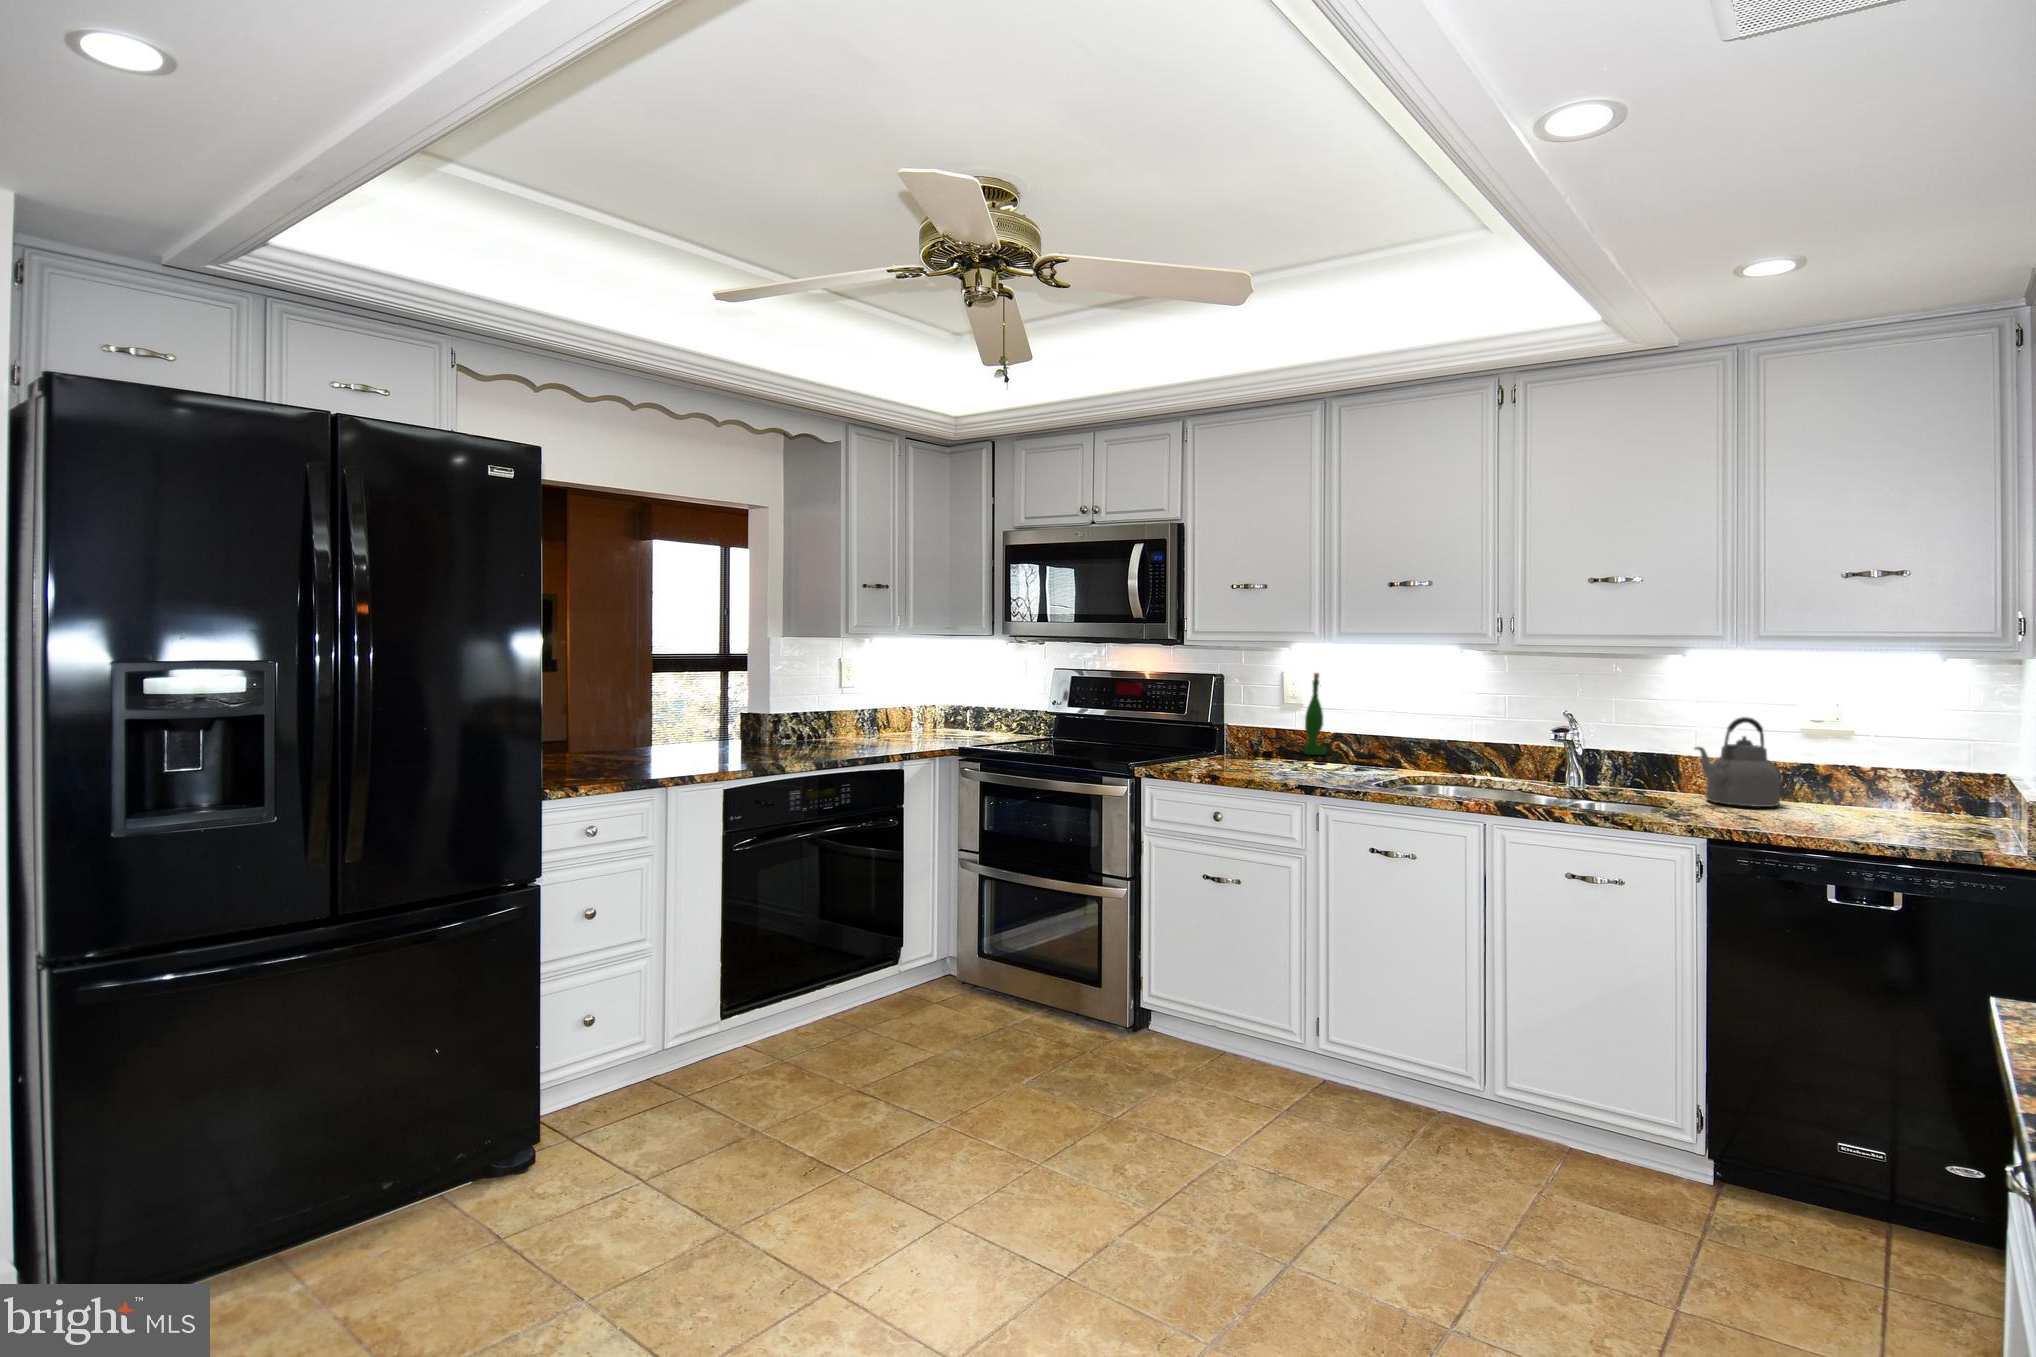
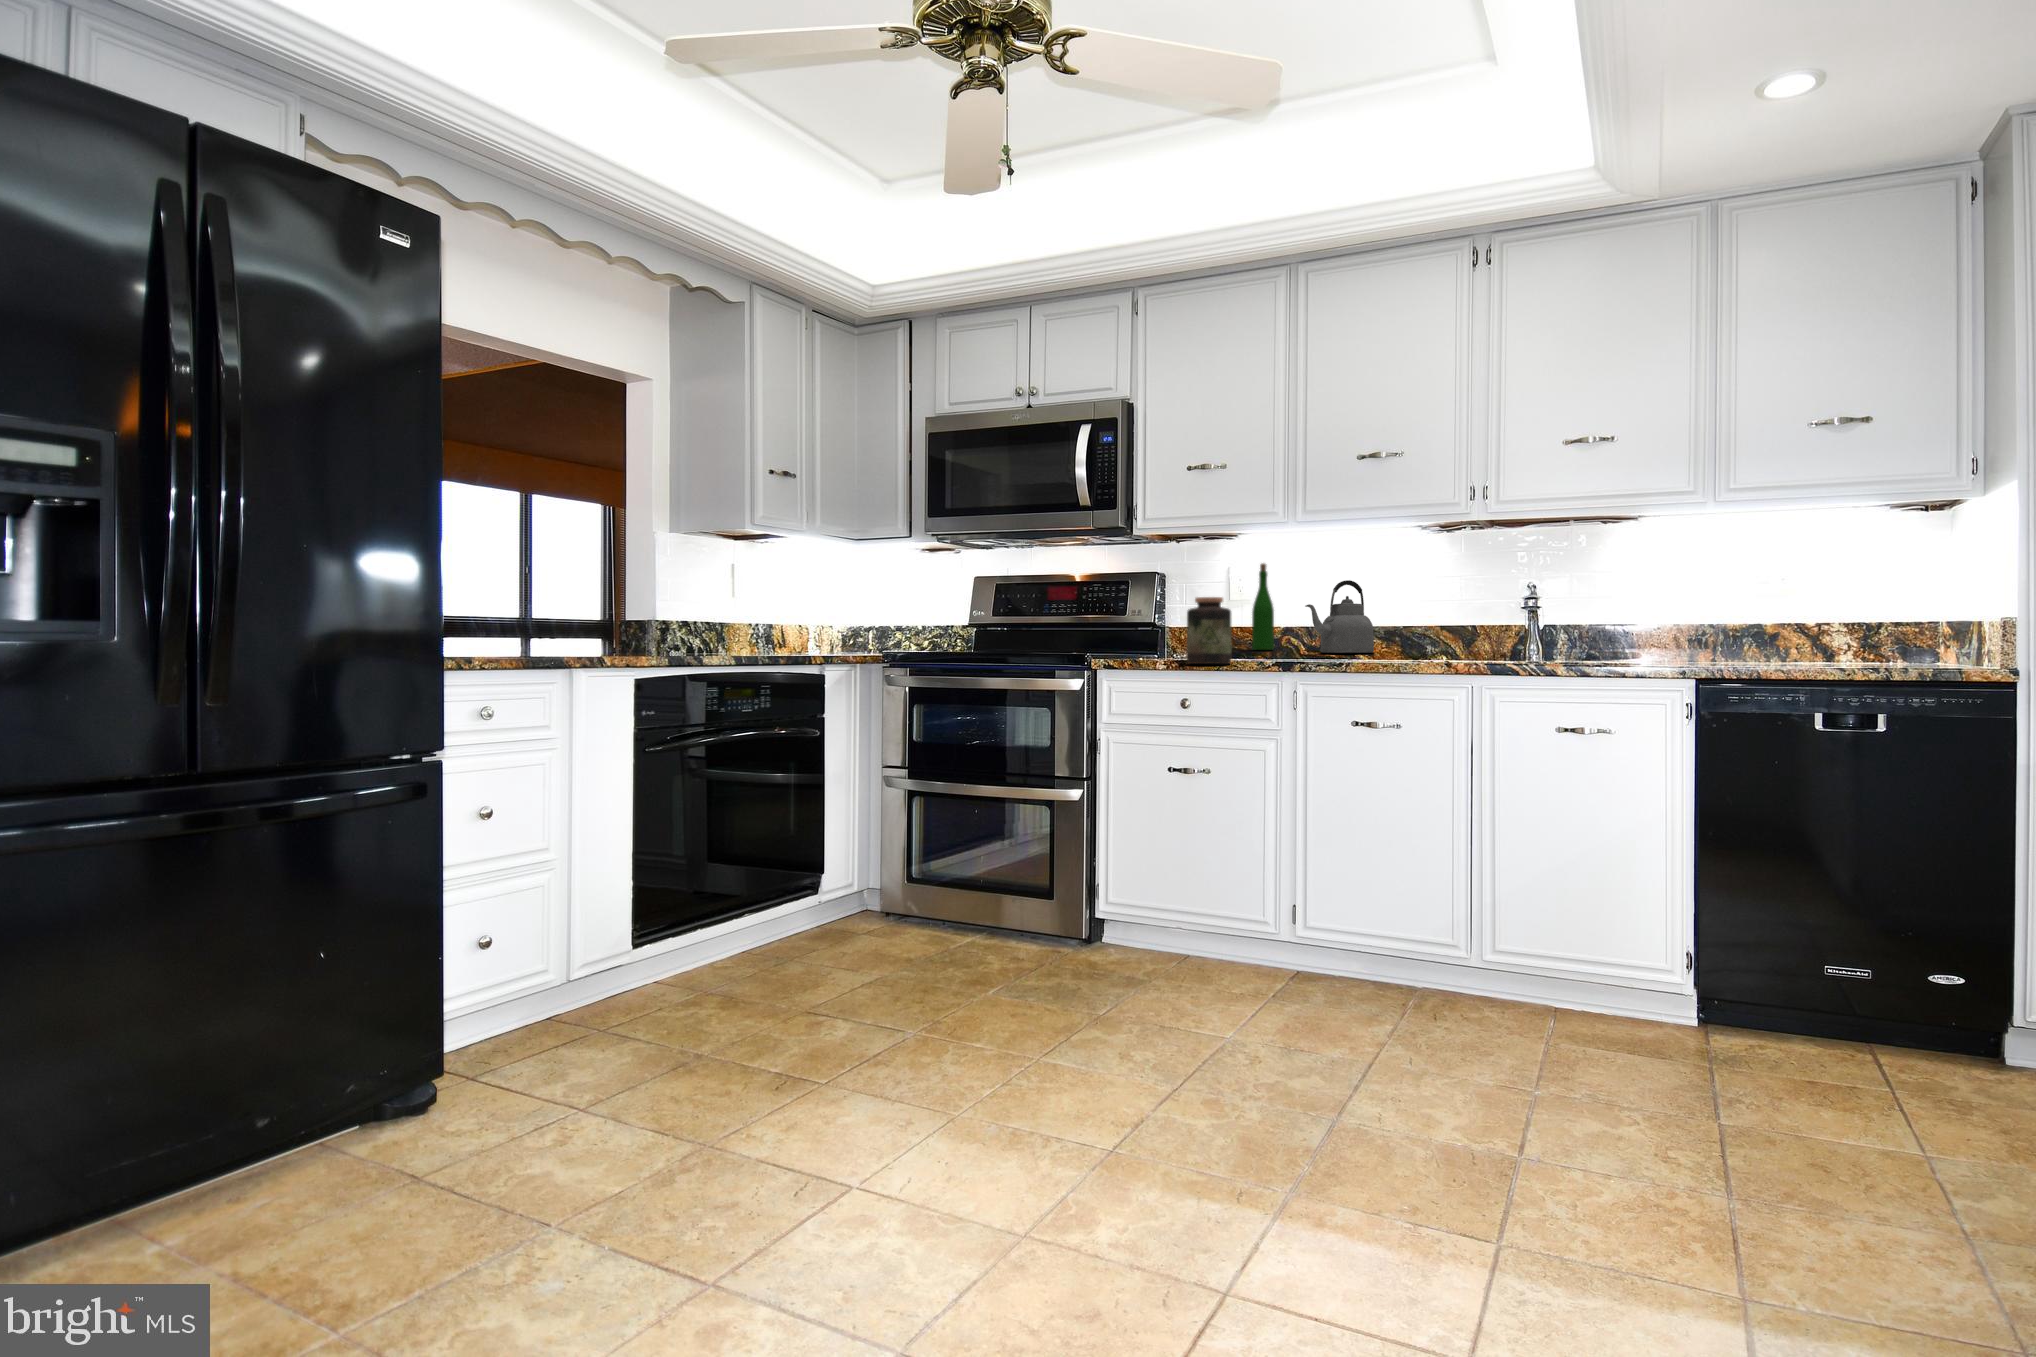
jar: none [1224,717,1267,782] -> present [1187,597,1231,664]
kettle: present [1695,717,1780,807] -> present [1305,580,1374,653]

